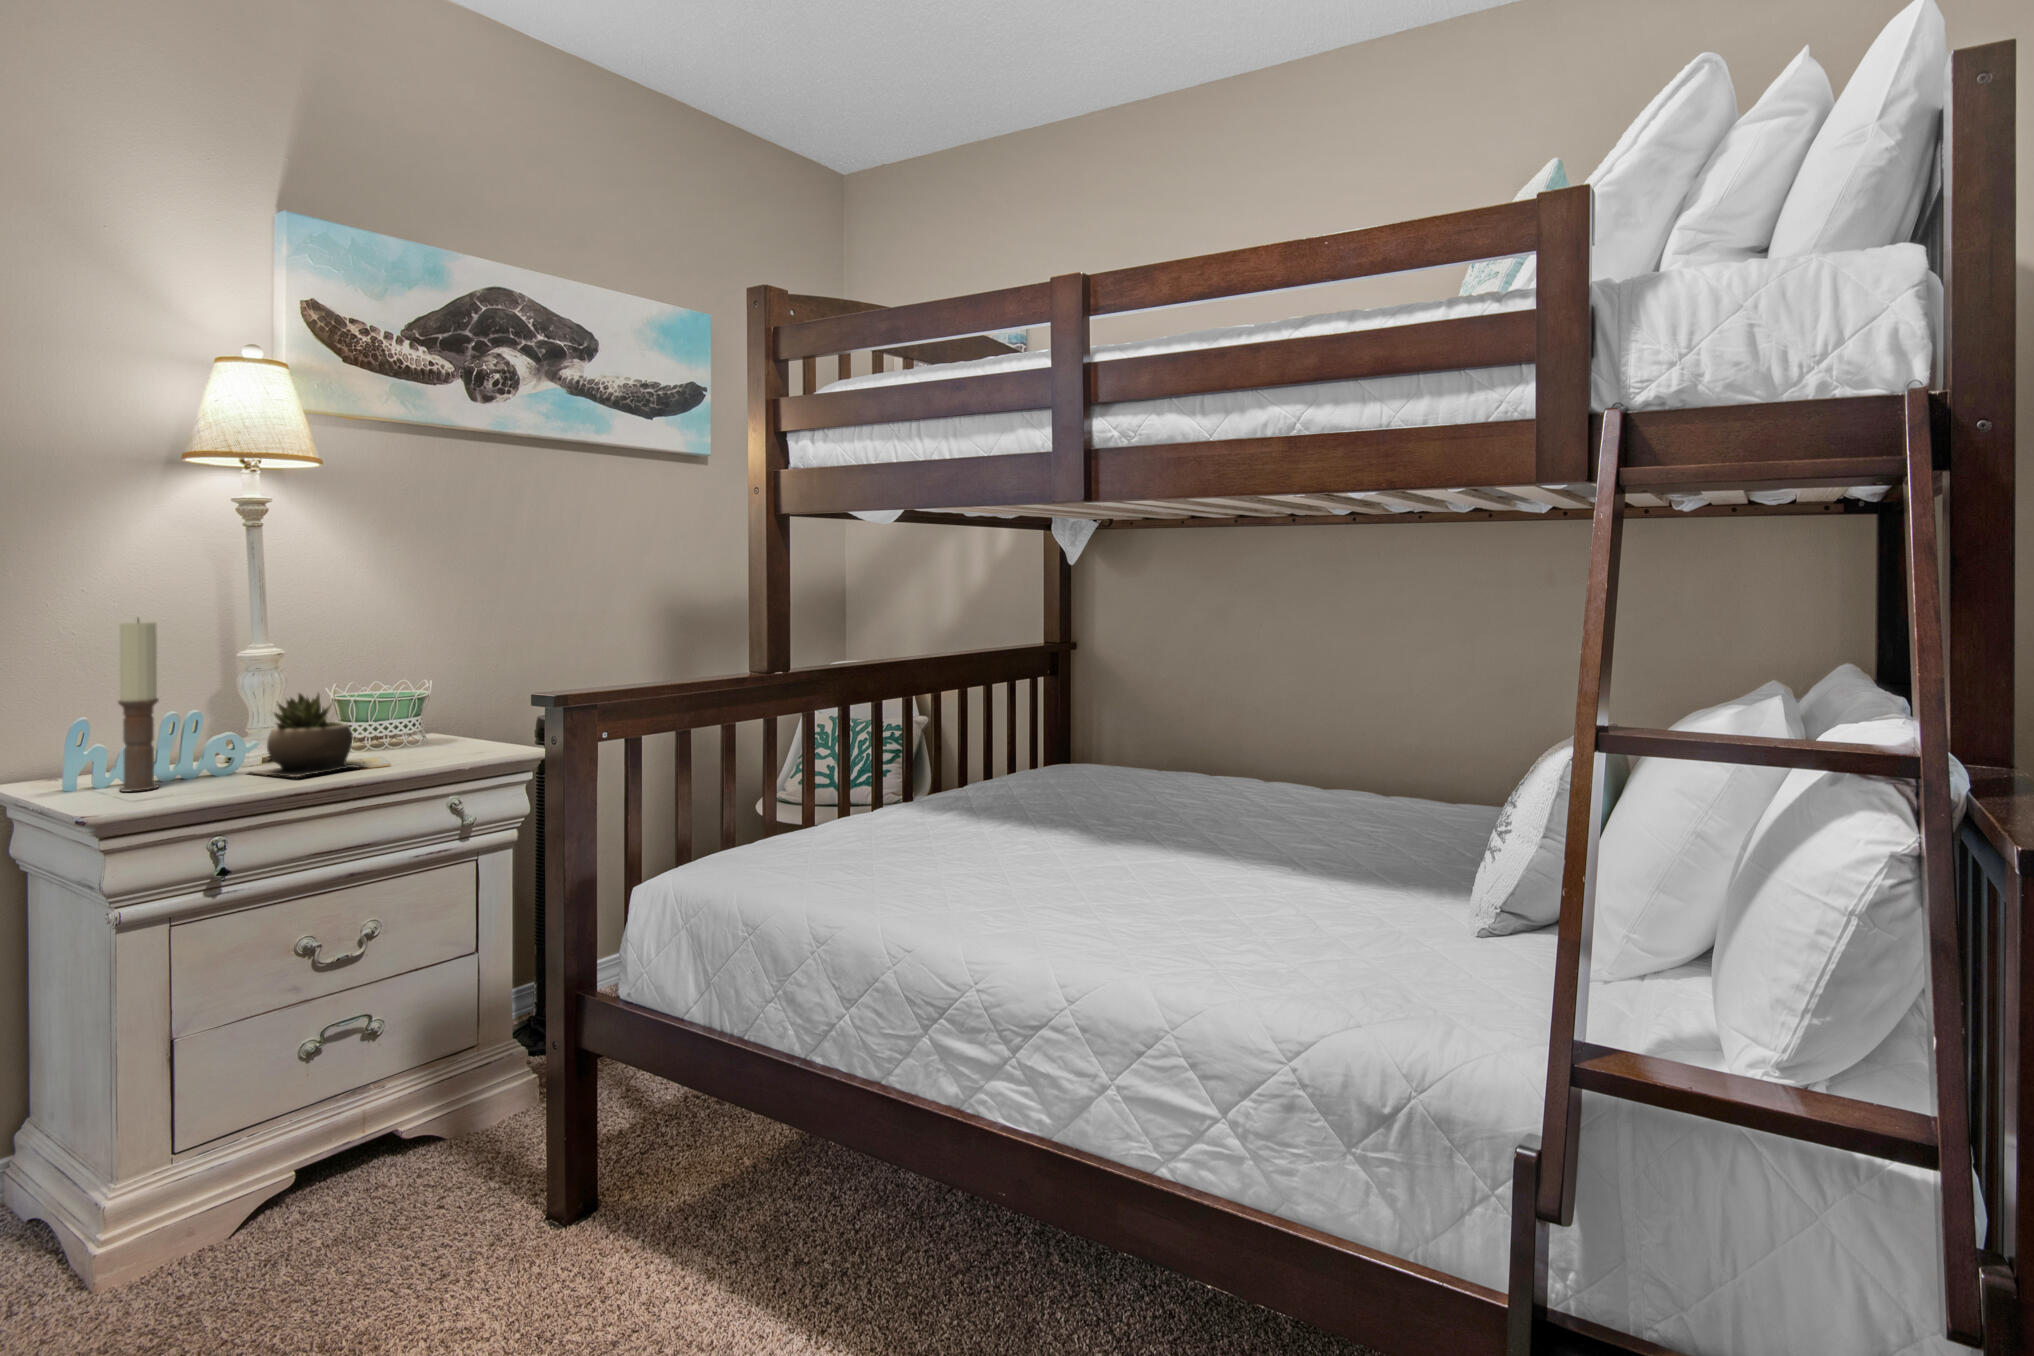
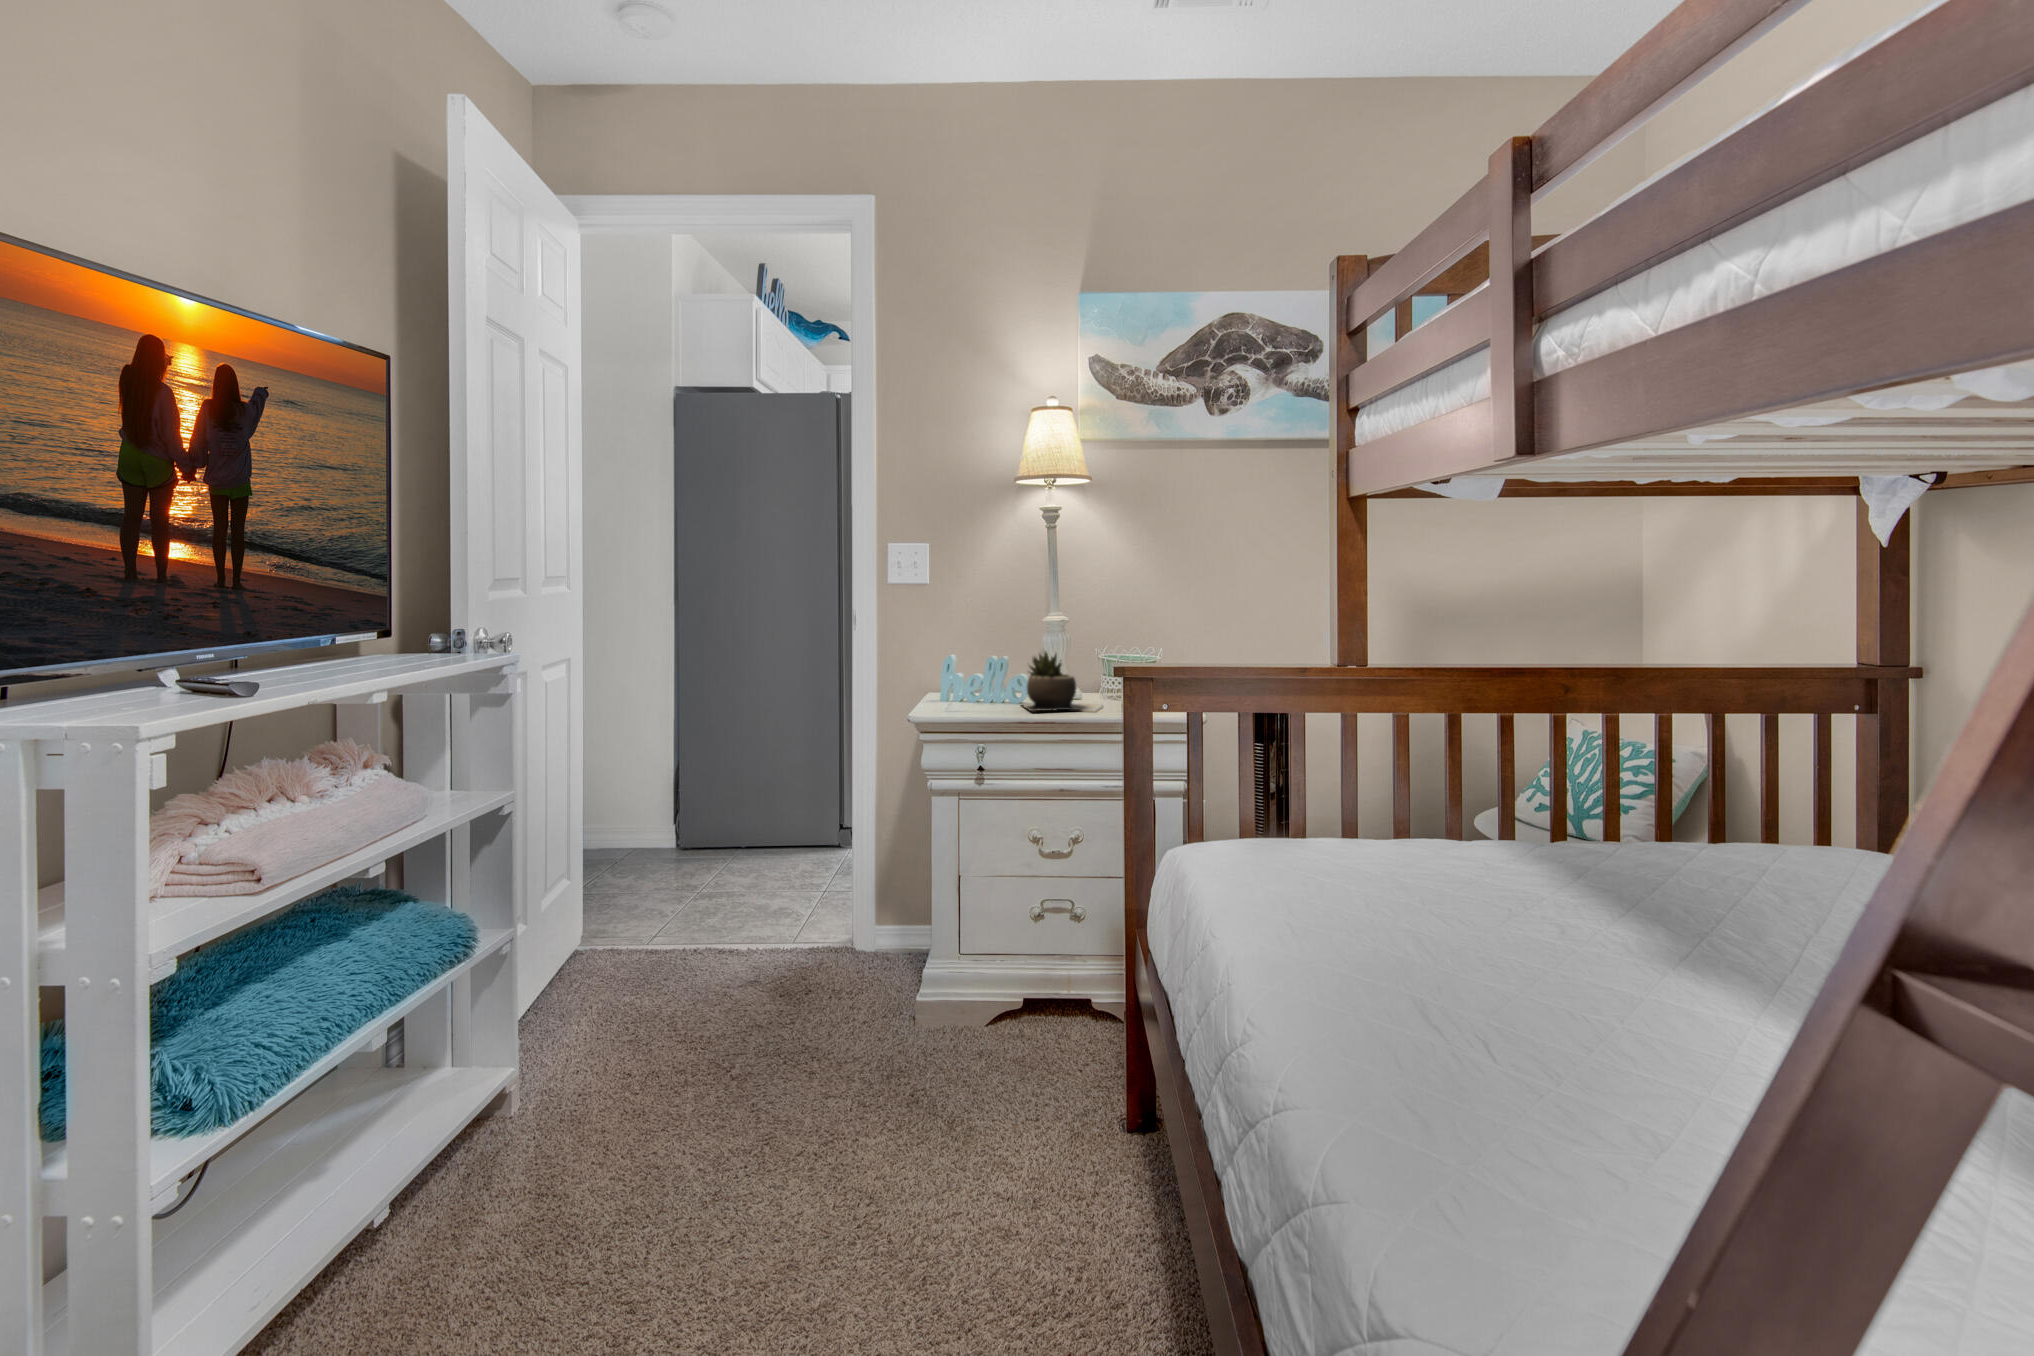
candle: present [118,619,158,792] -> none [951,593,971,708]

